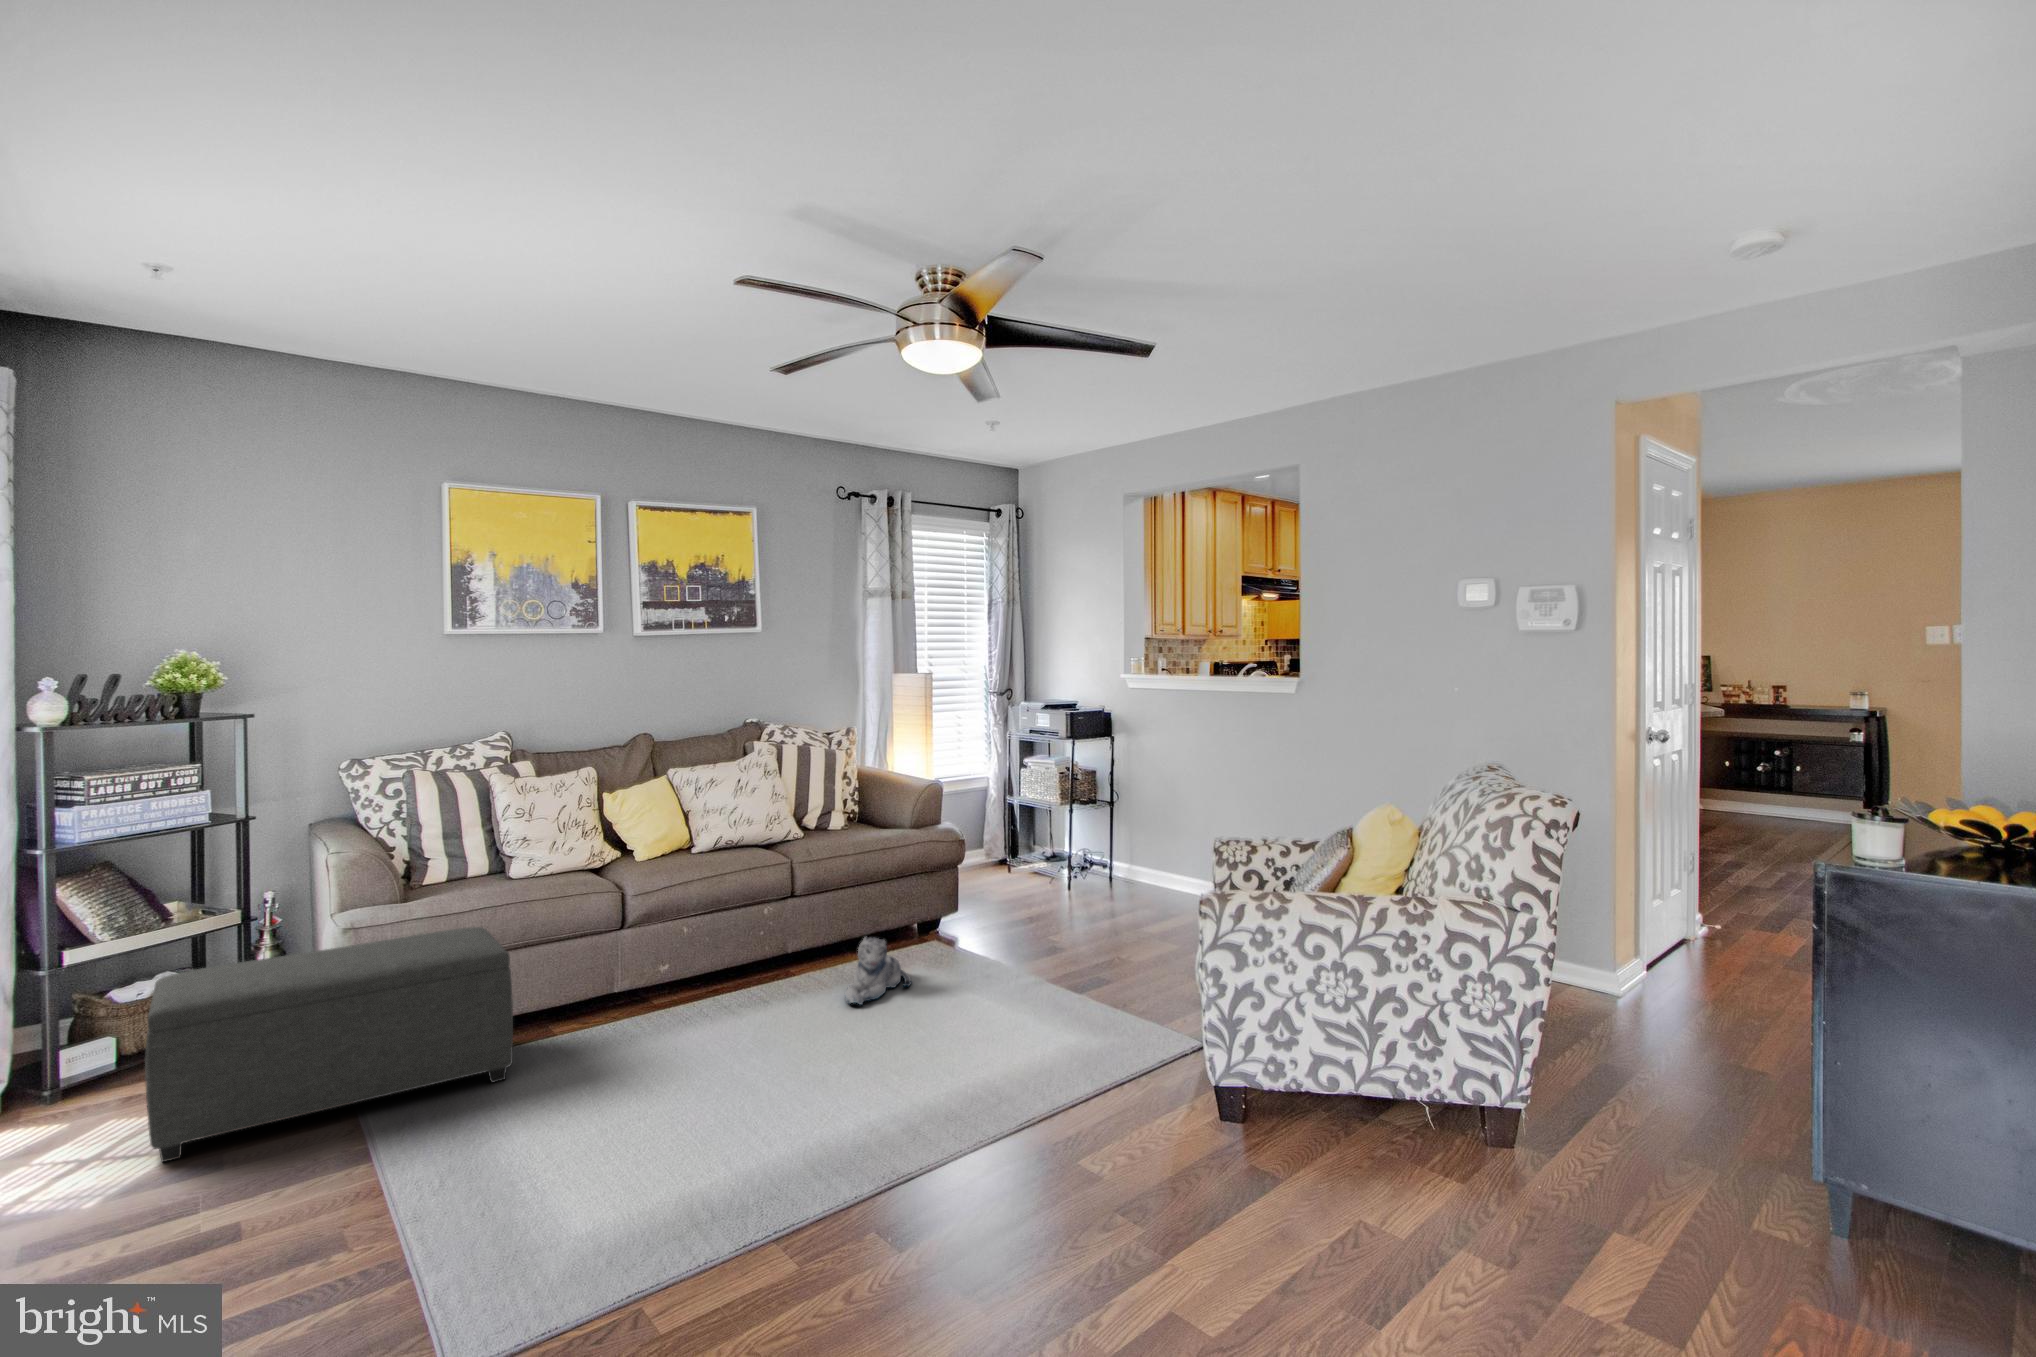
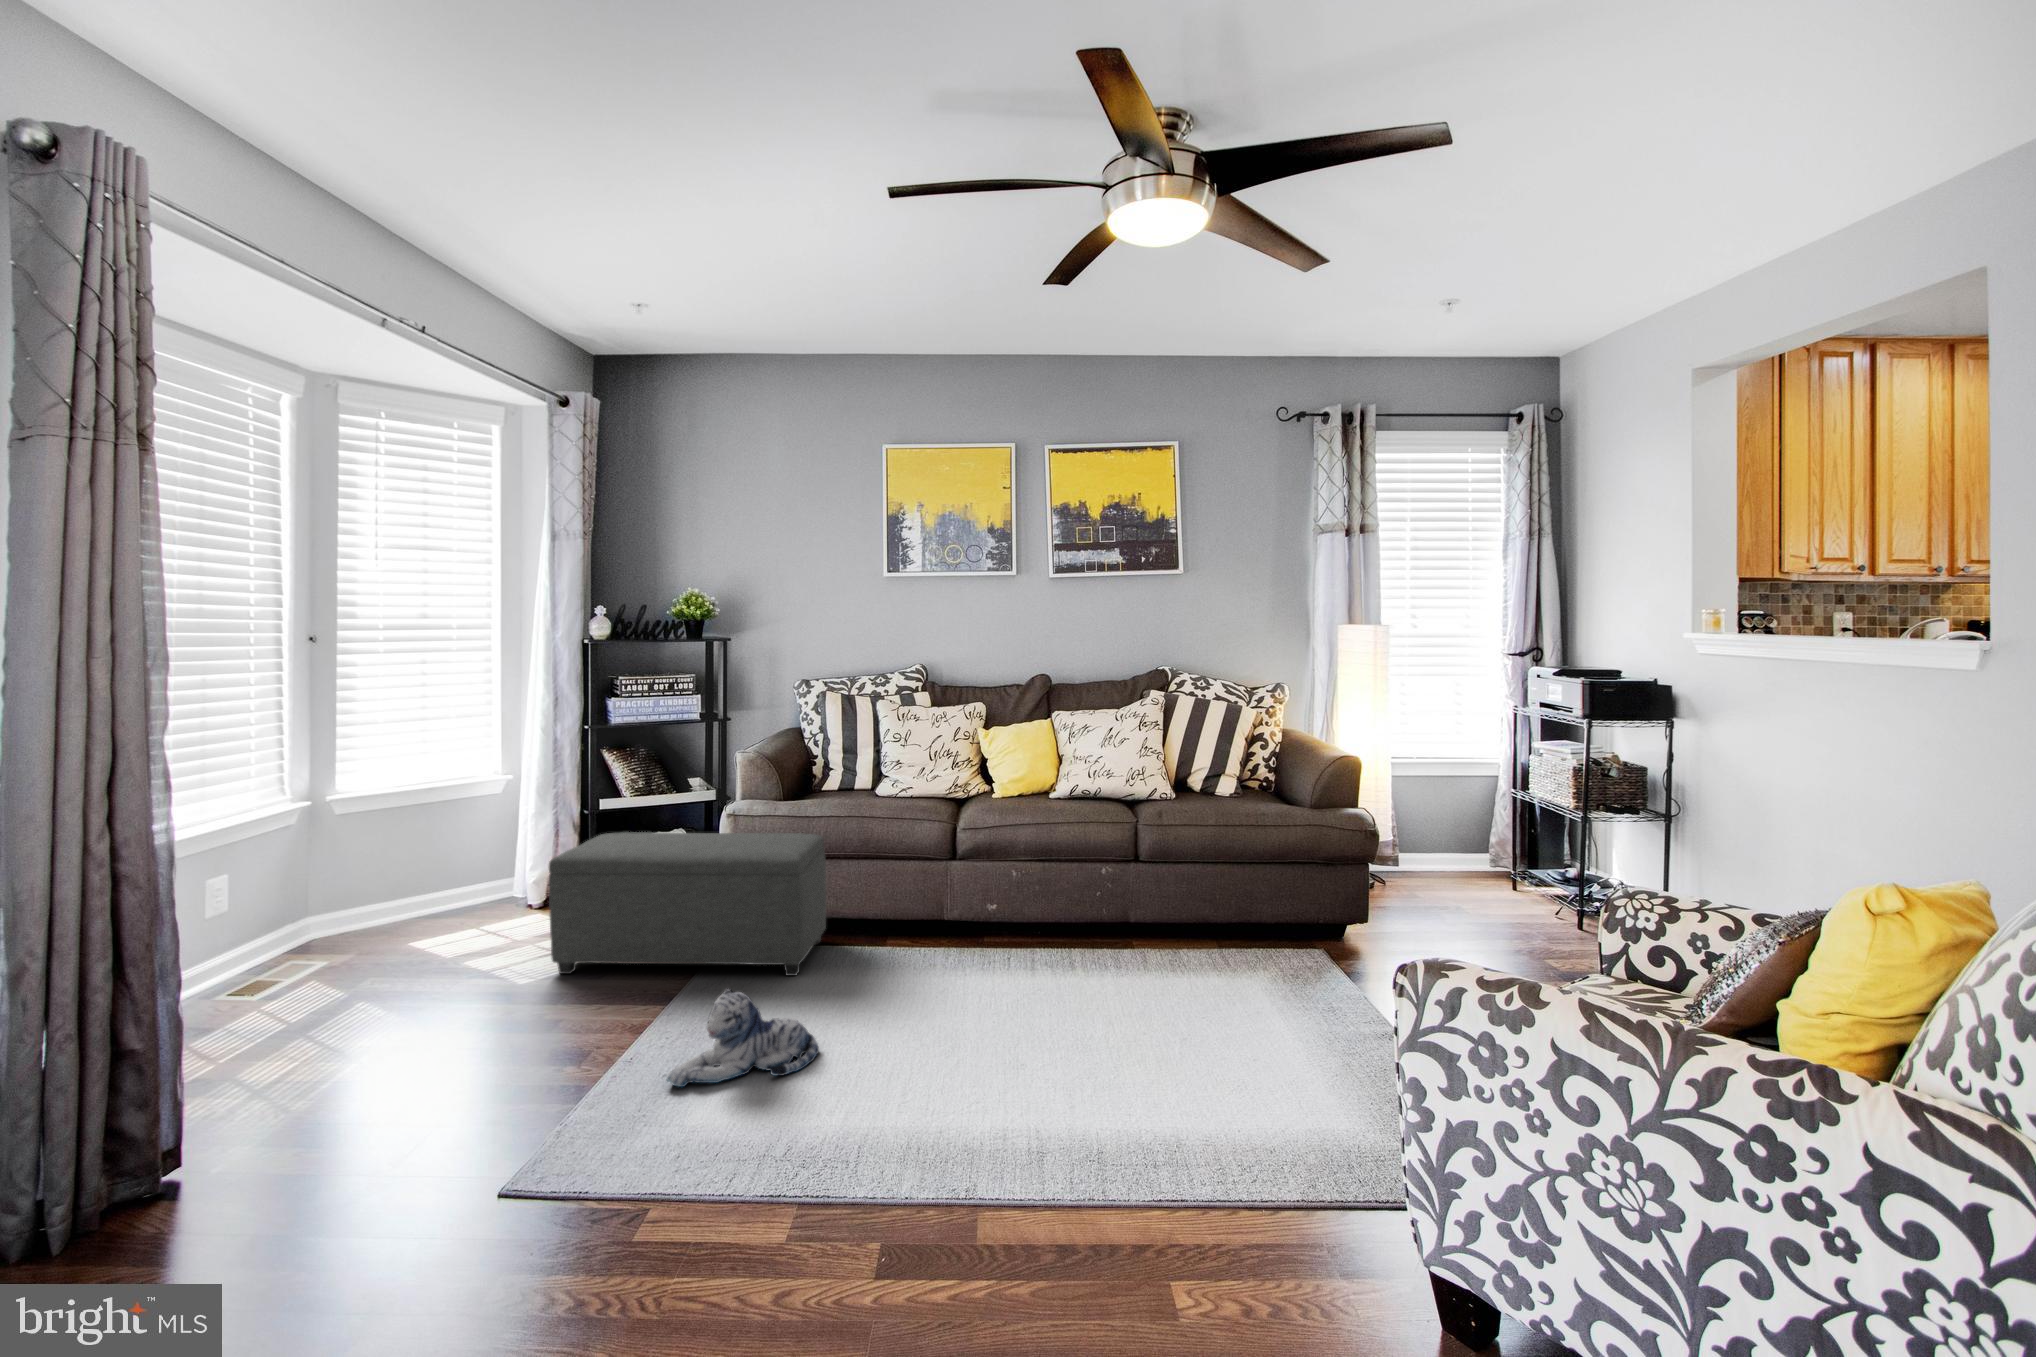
plush toy: present [845,937,911,1005] -> present [666,989,819,1087]

